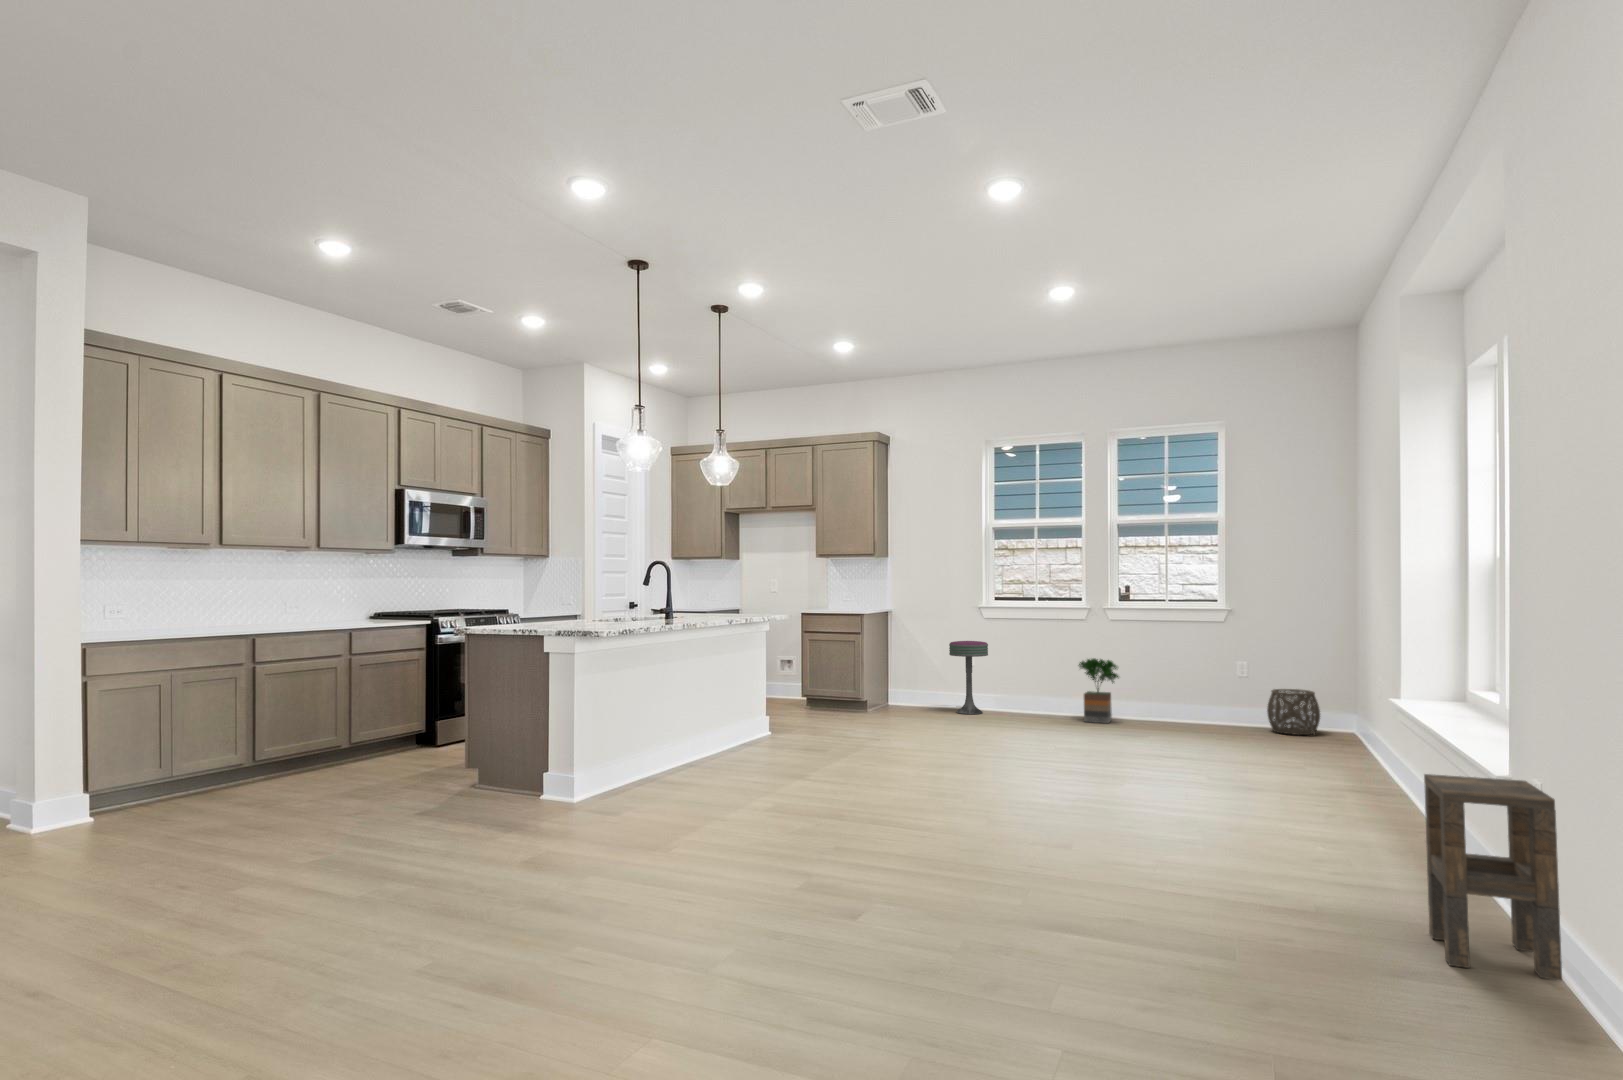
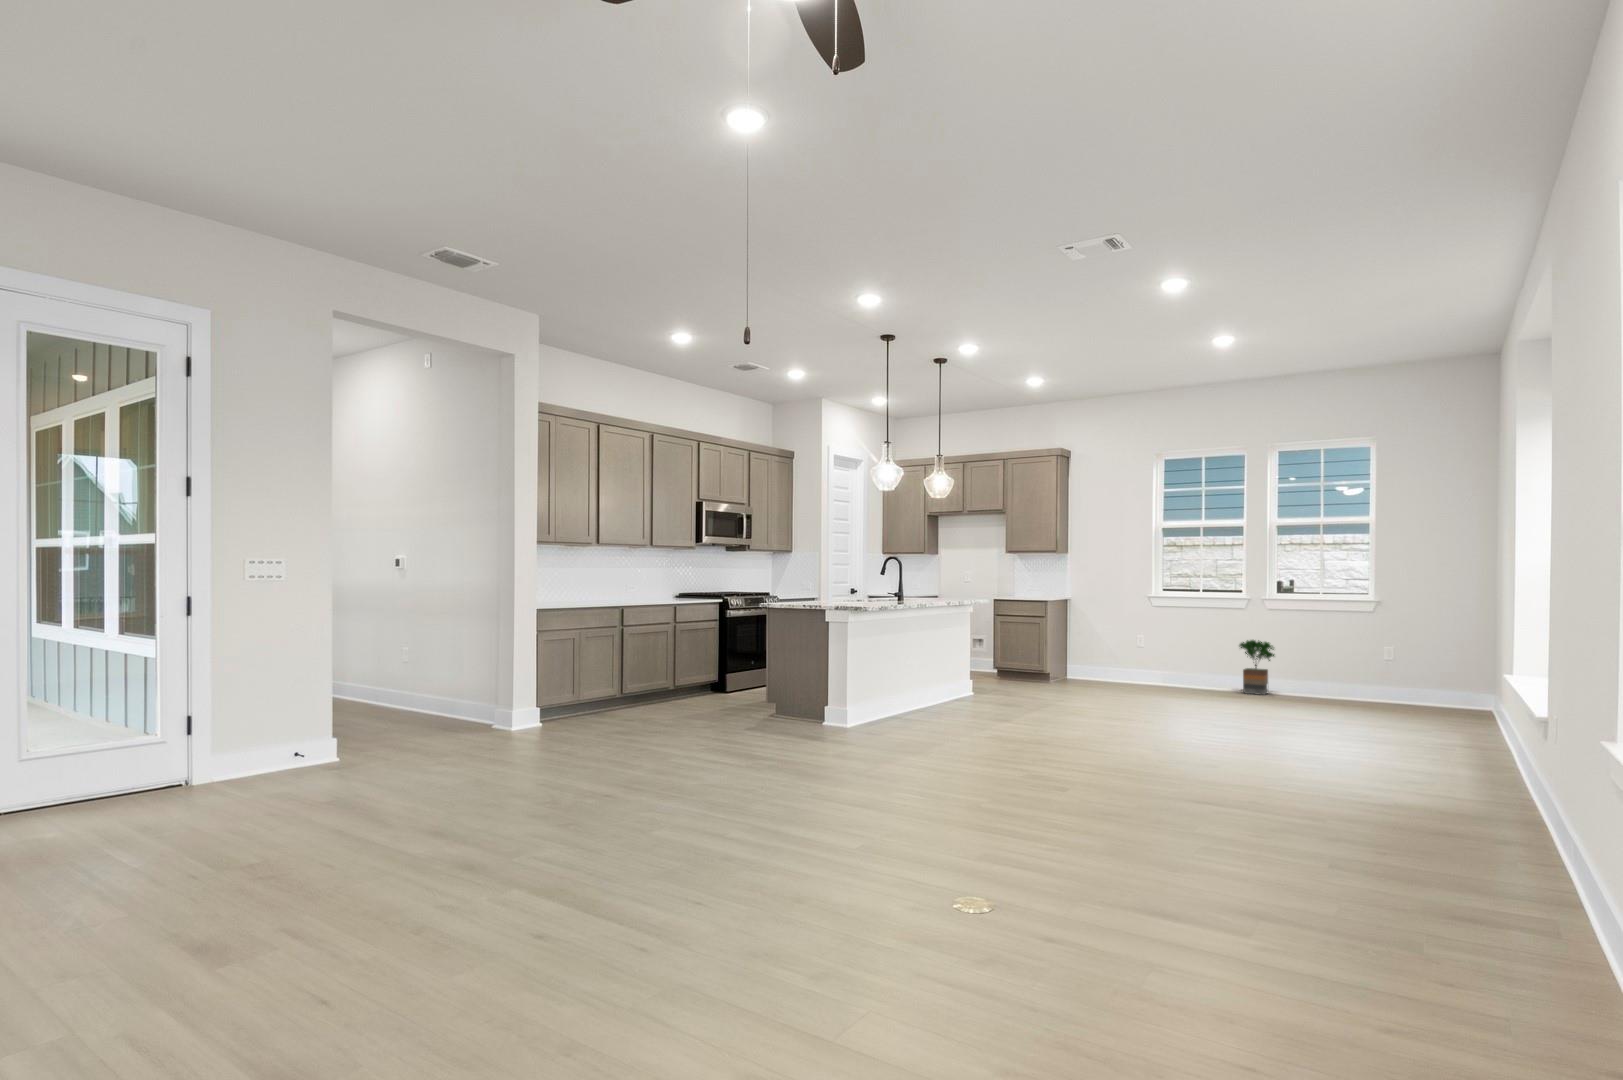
bar stool: present [949,641,988,714] -> none [1124,624,1158,685]
woven basket: present [1267,689,1320,735] -> none [1409,668,1459,708]
side table: present [1424,774,1562,980] -> none [1469,706,1552,836]

